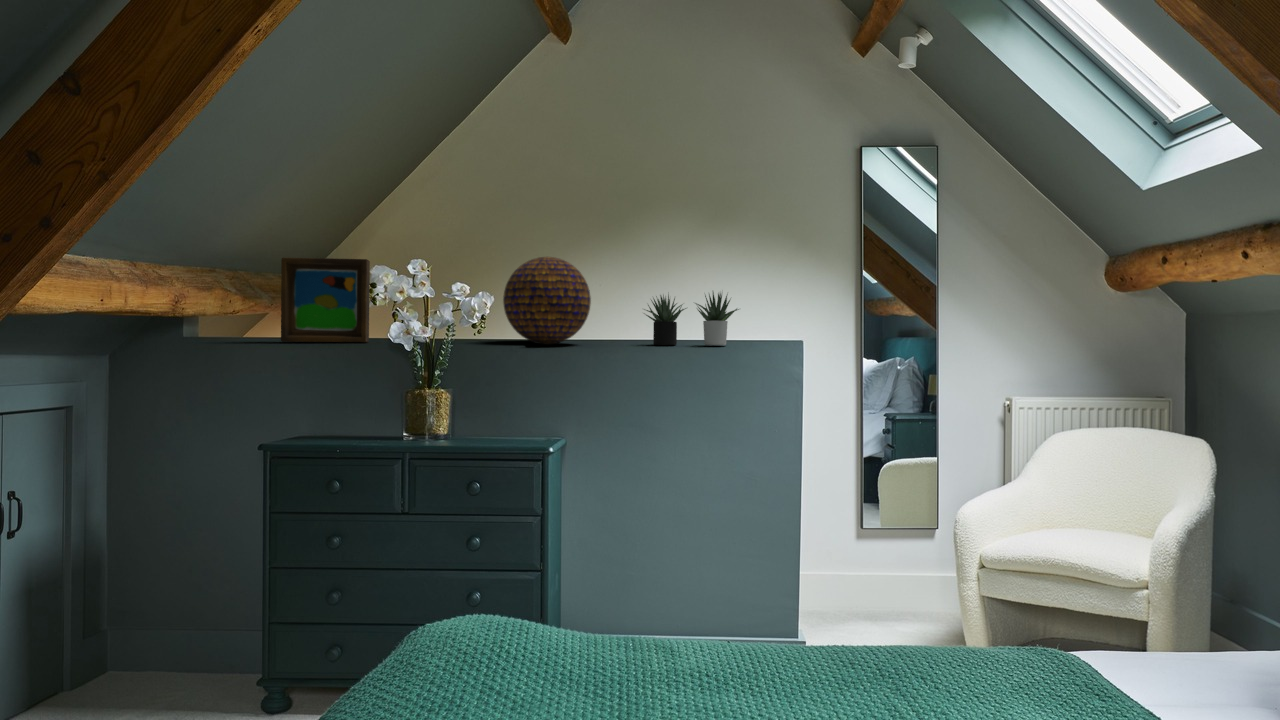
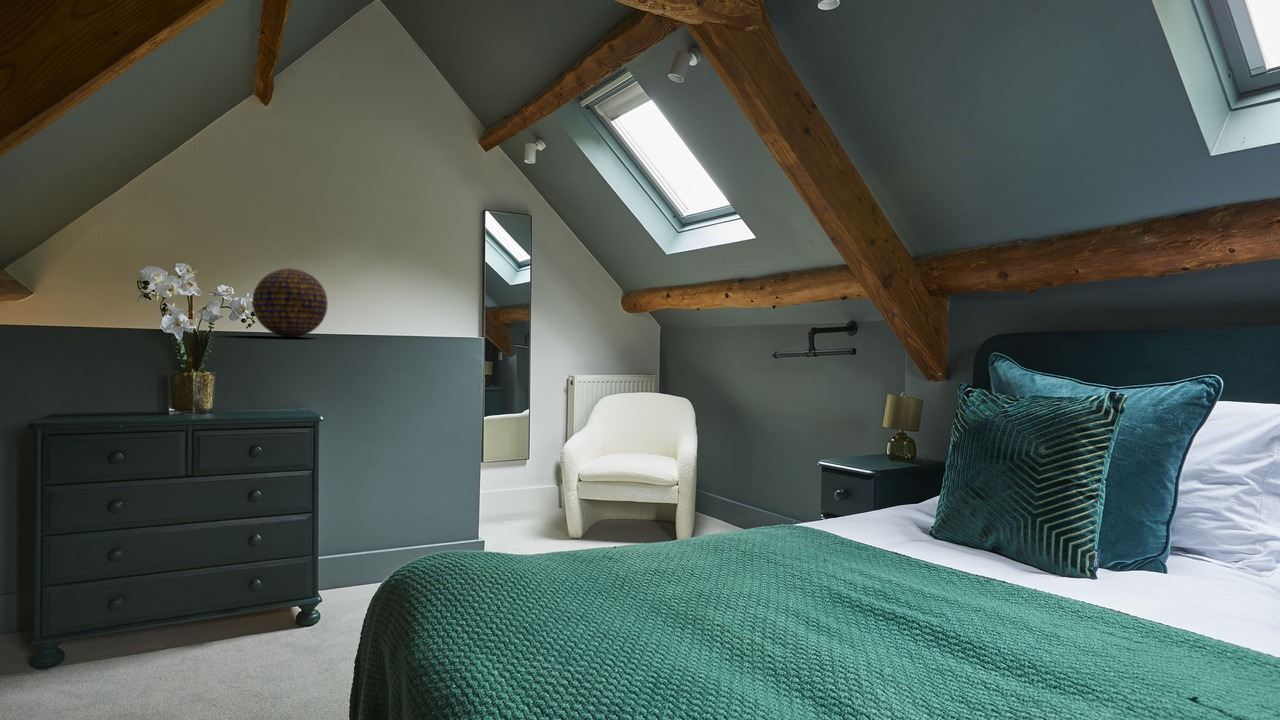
picture frame: present [281,257,370,342] -> none [26,251,122,332]
succulent plant: present [644,292,739,345] -> none [365,299,442,340]

